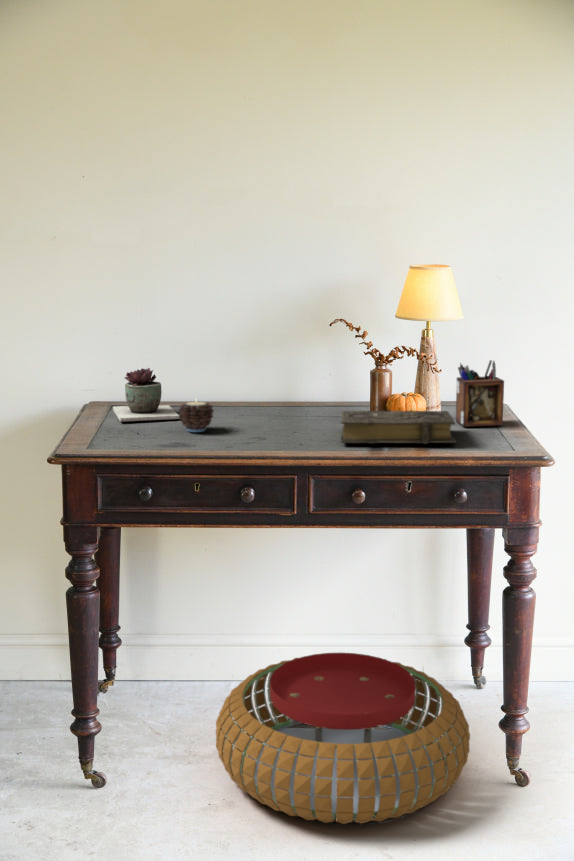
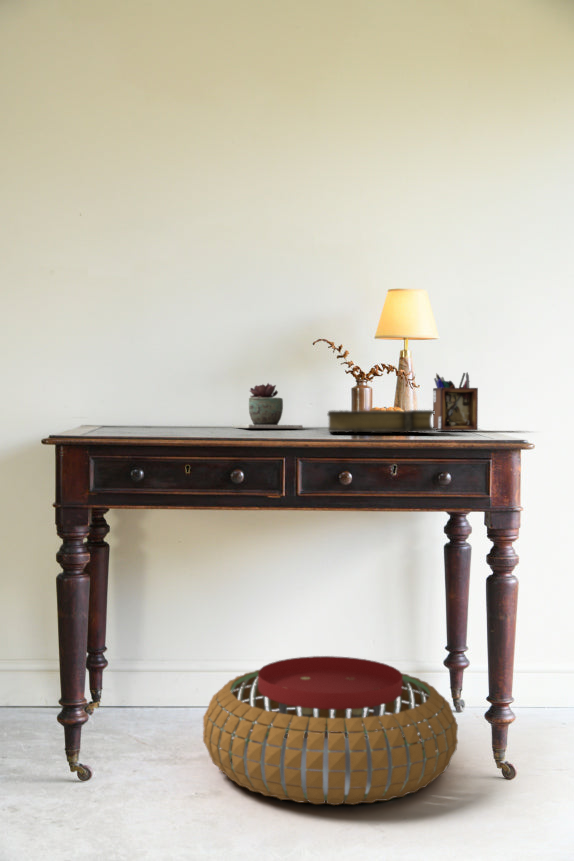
succulent plant: present [113,368,180,421] -> present [232,383,303,428]
candle: present [179,401,214,432] -> none [172,399,206,431]

